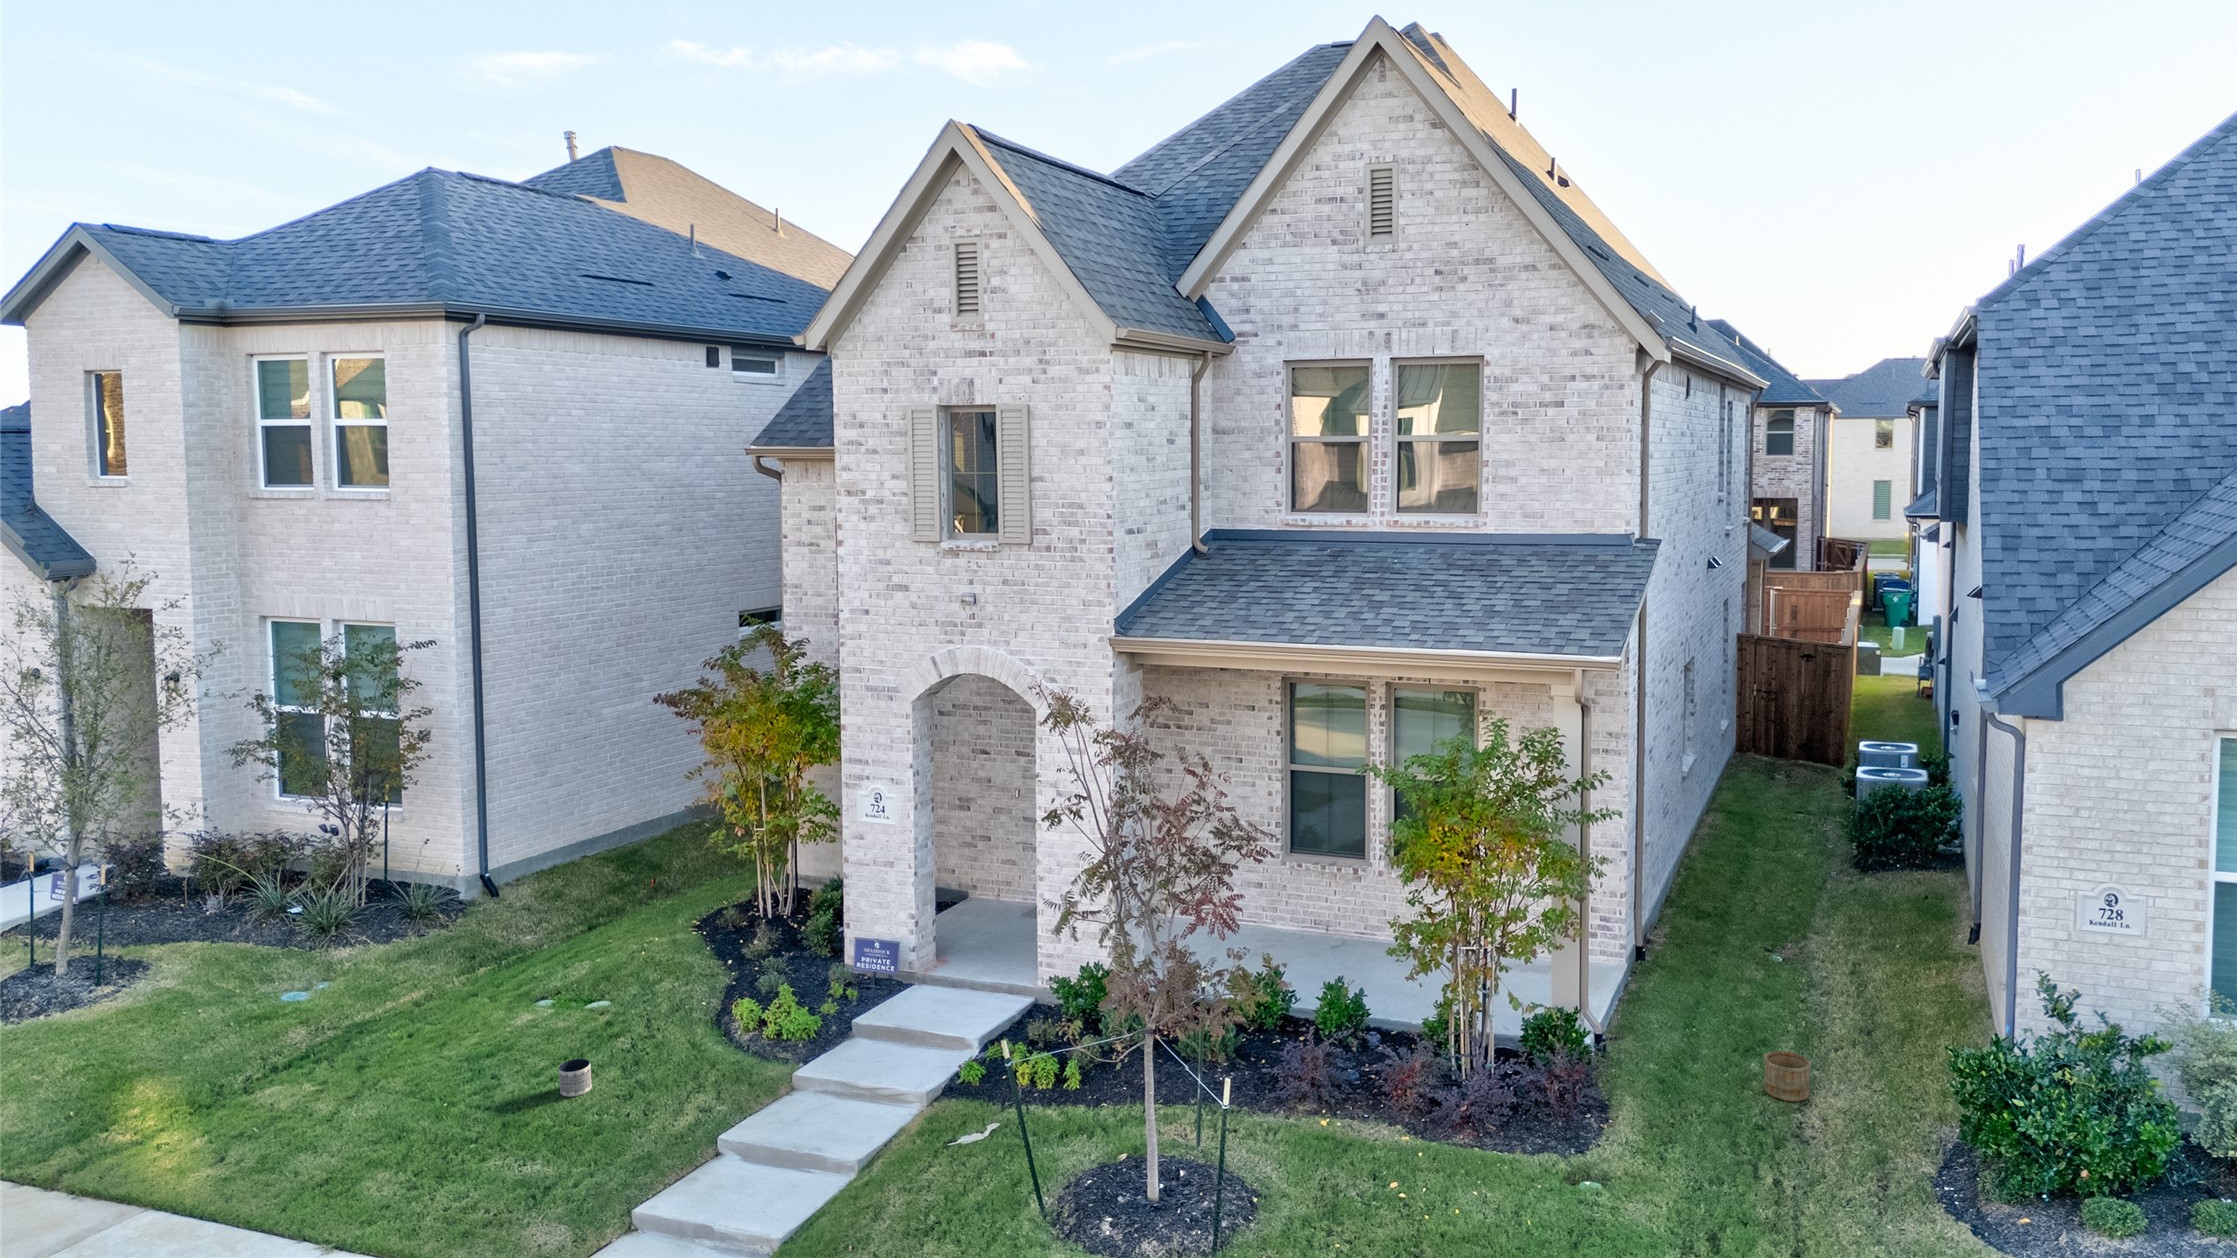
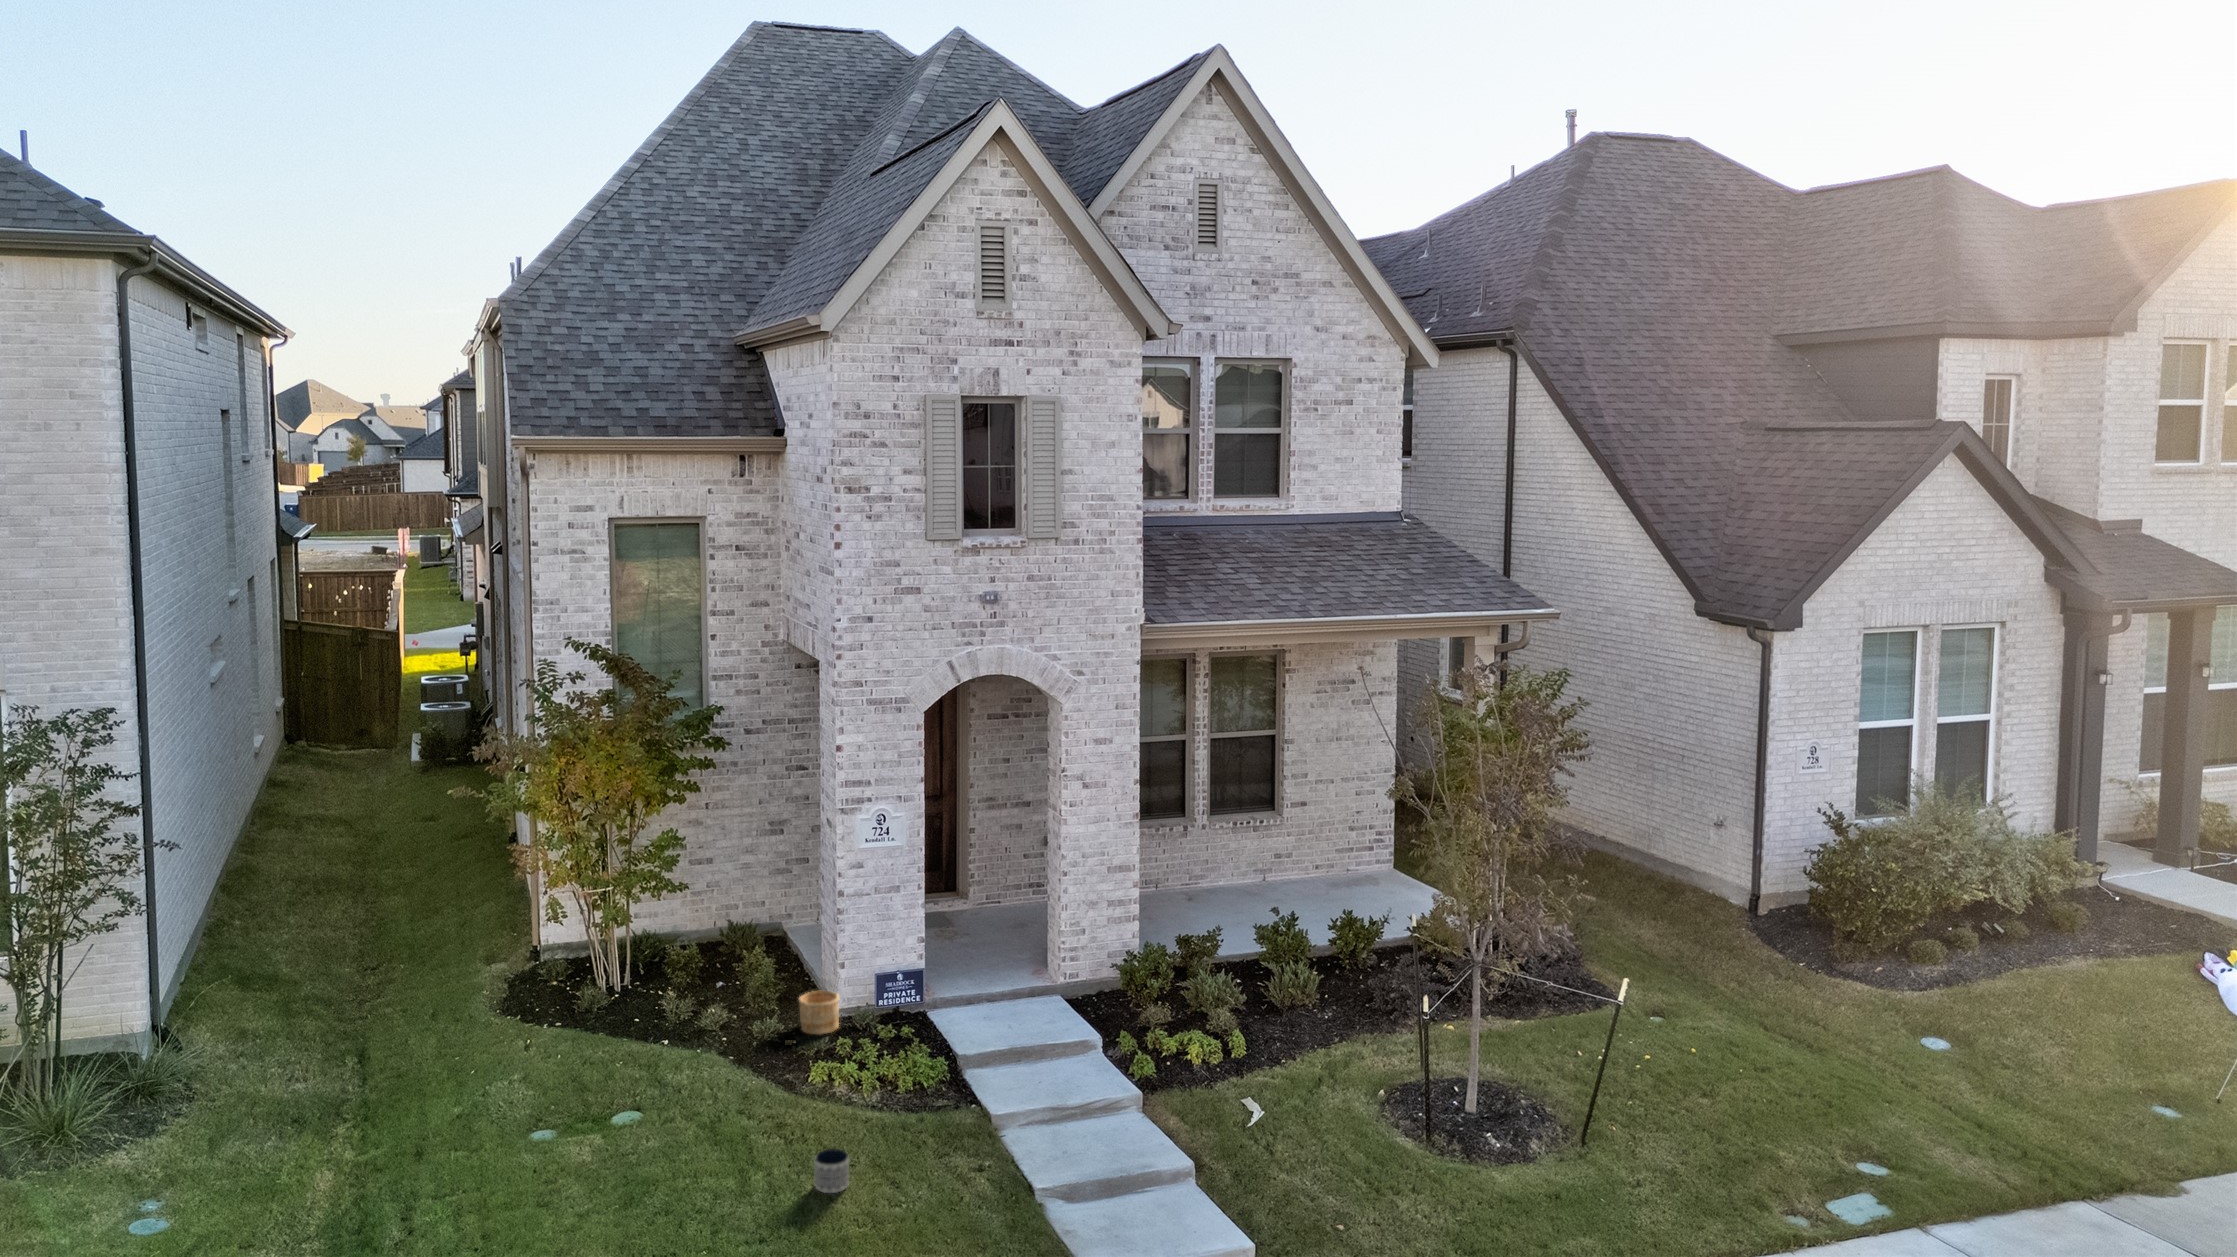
wooden bucket: present [1763,1051,1812,1102] -> present [799,991,839,1035]

